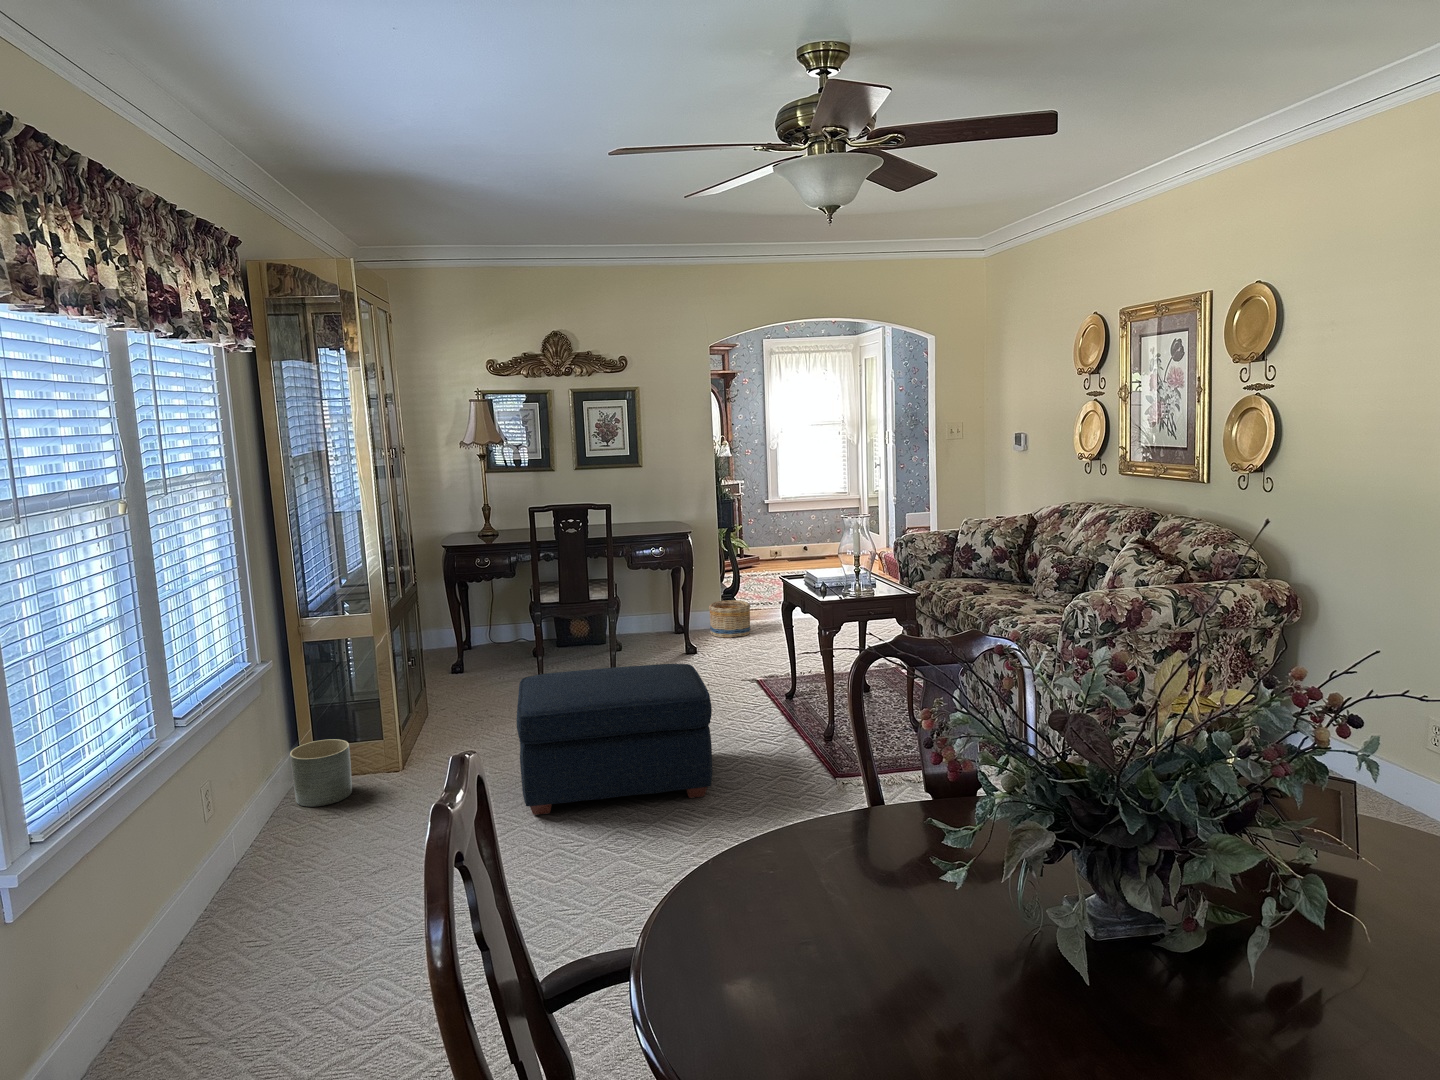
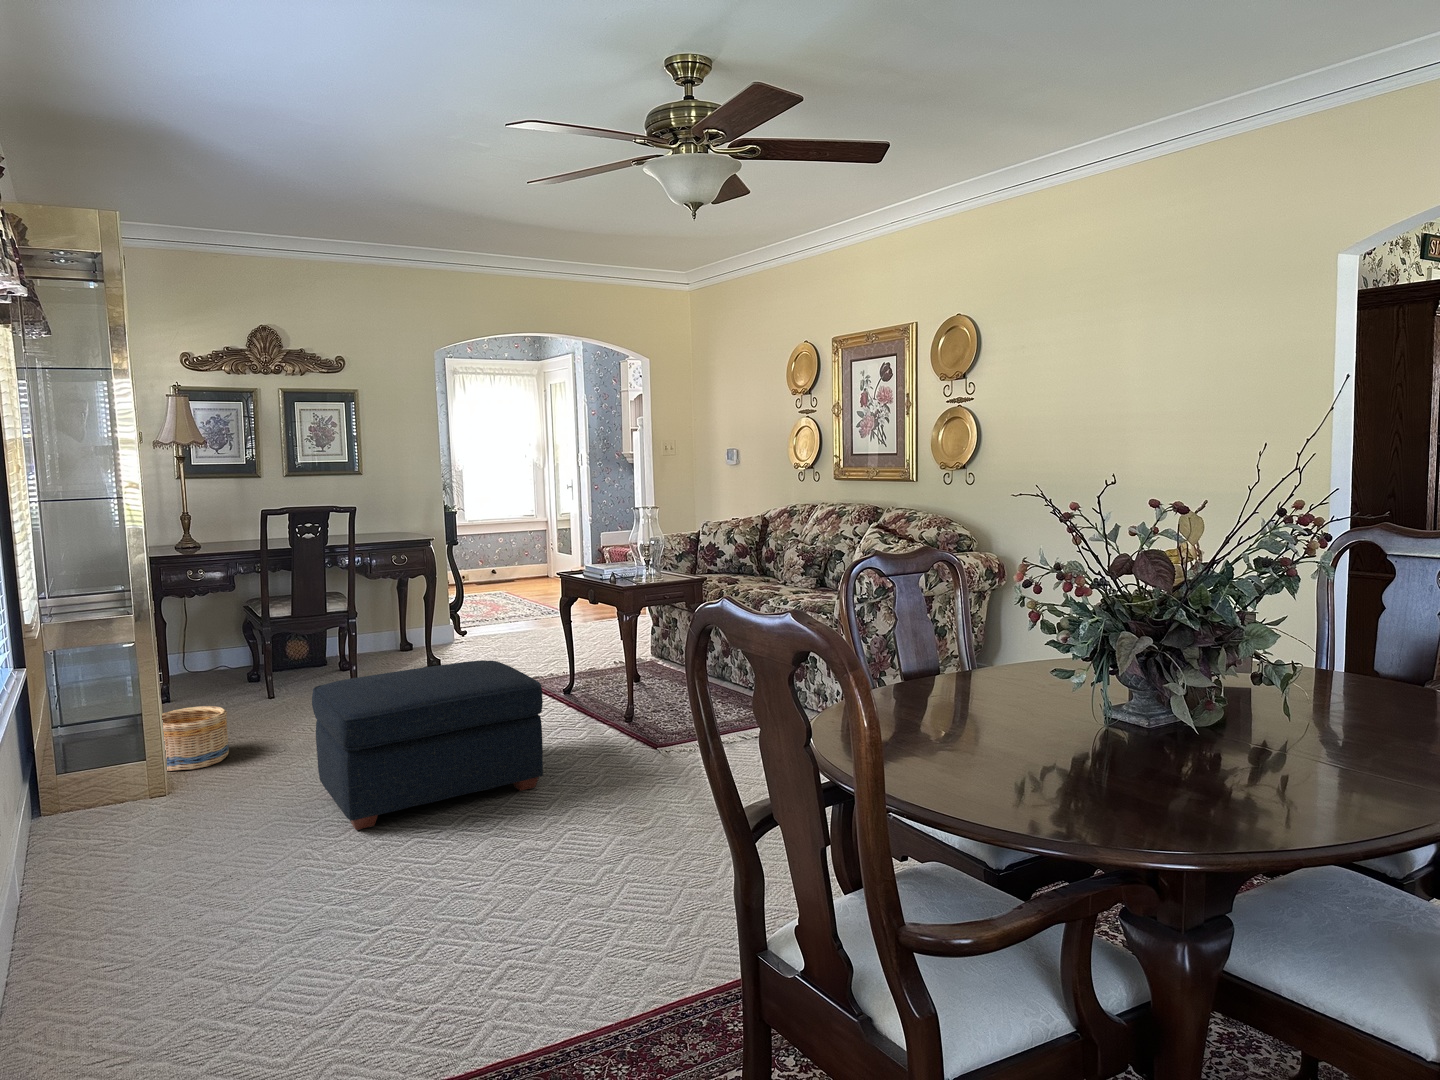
basket: present [709,600,750,638] -> present [162,706,229,771]
planter: present [290,739,352,807] -> none [9,781,96,867]

